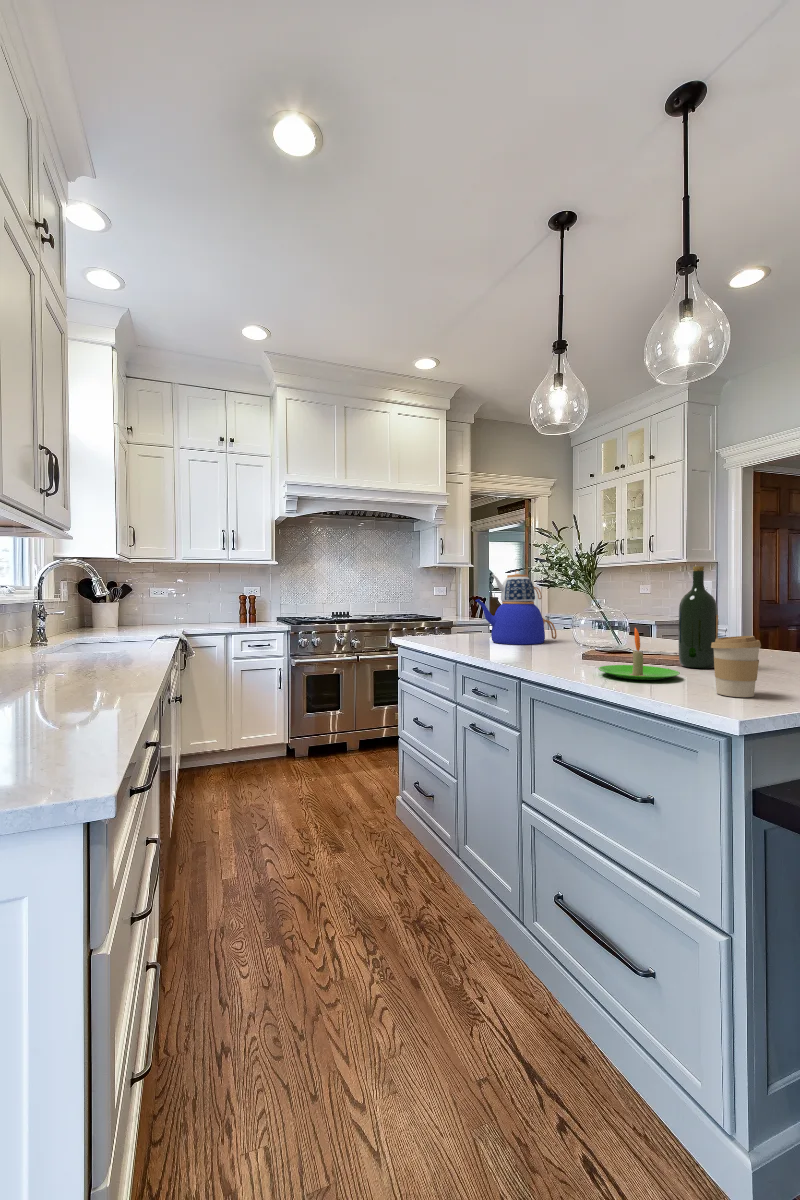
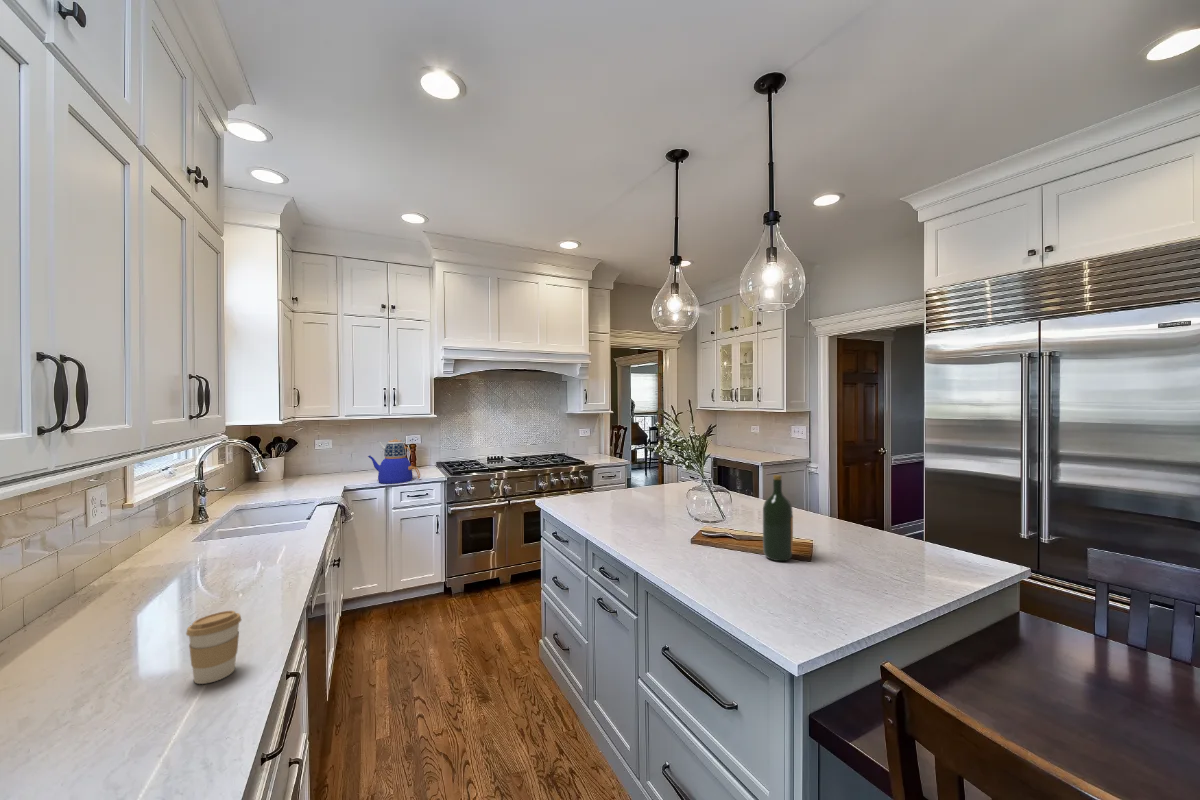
teapot: present [475,574,557,645] -> present [368,439,420,484]
candle: present [598,628,680,680] -> none [696,536,759,585]
coffee cup: present [711,636,761,697] -> present [186,611,241,684]

